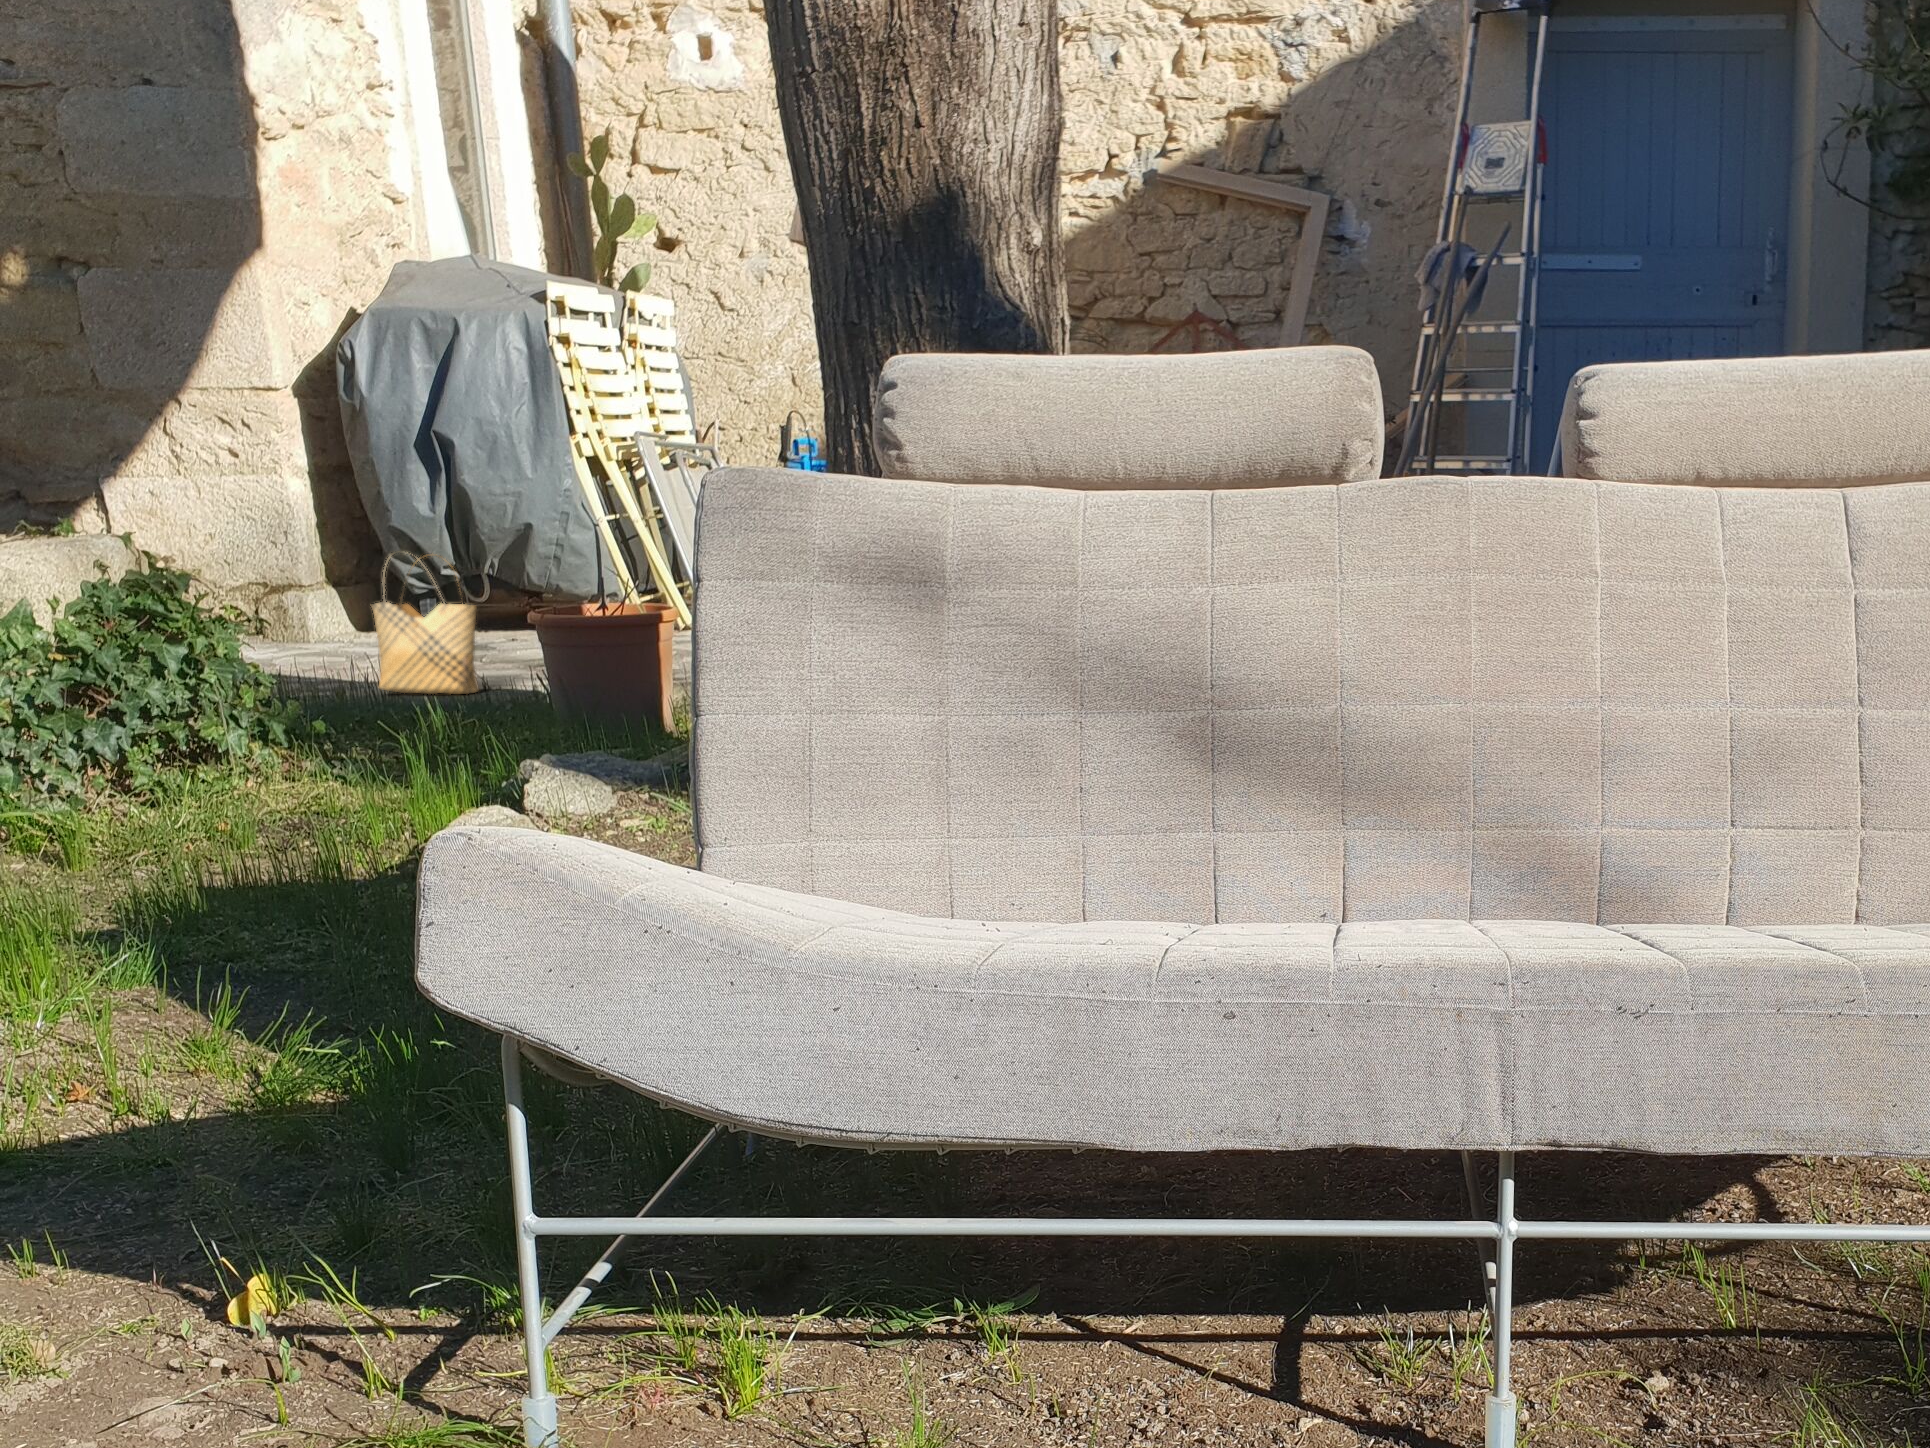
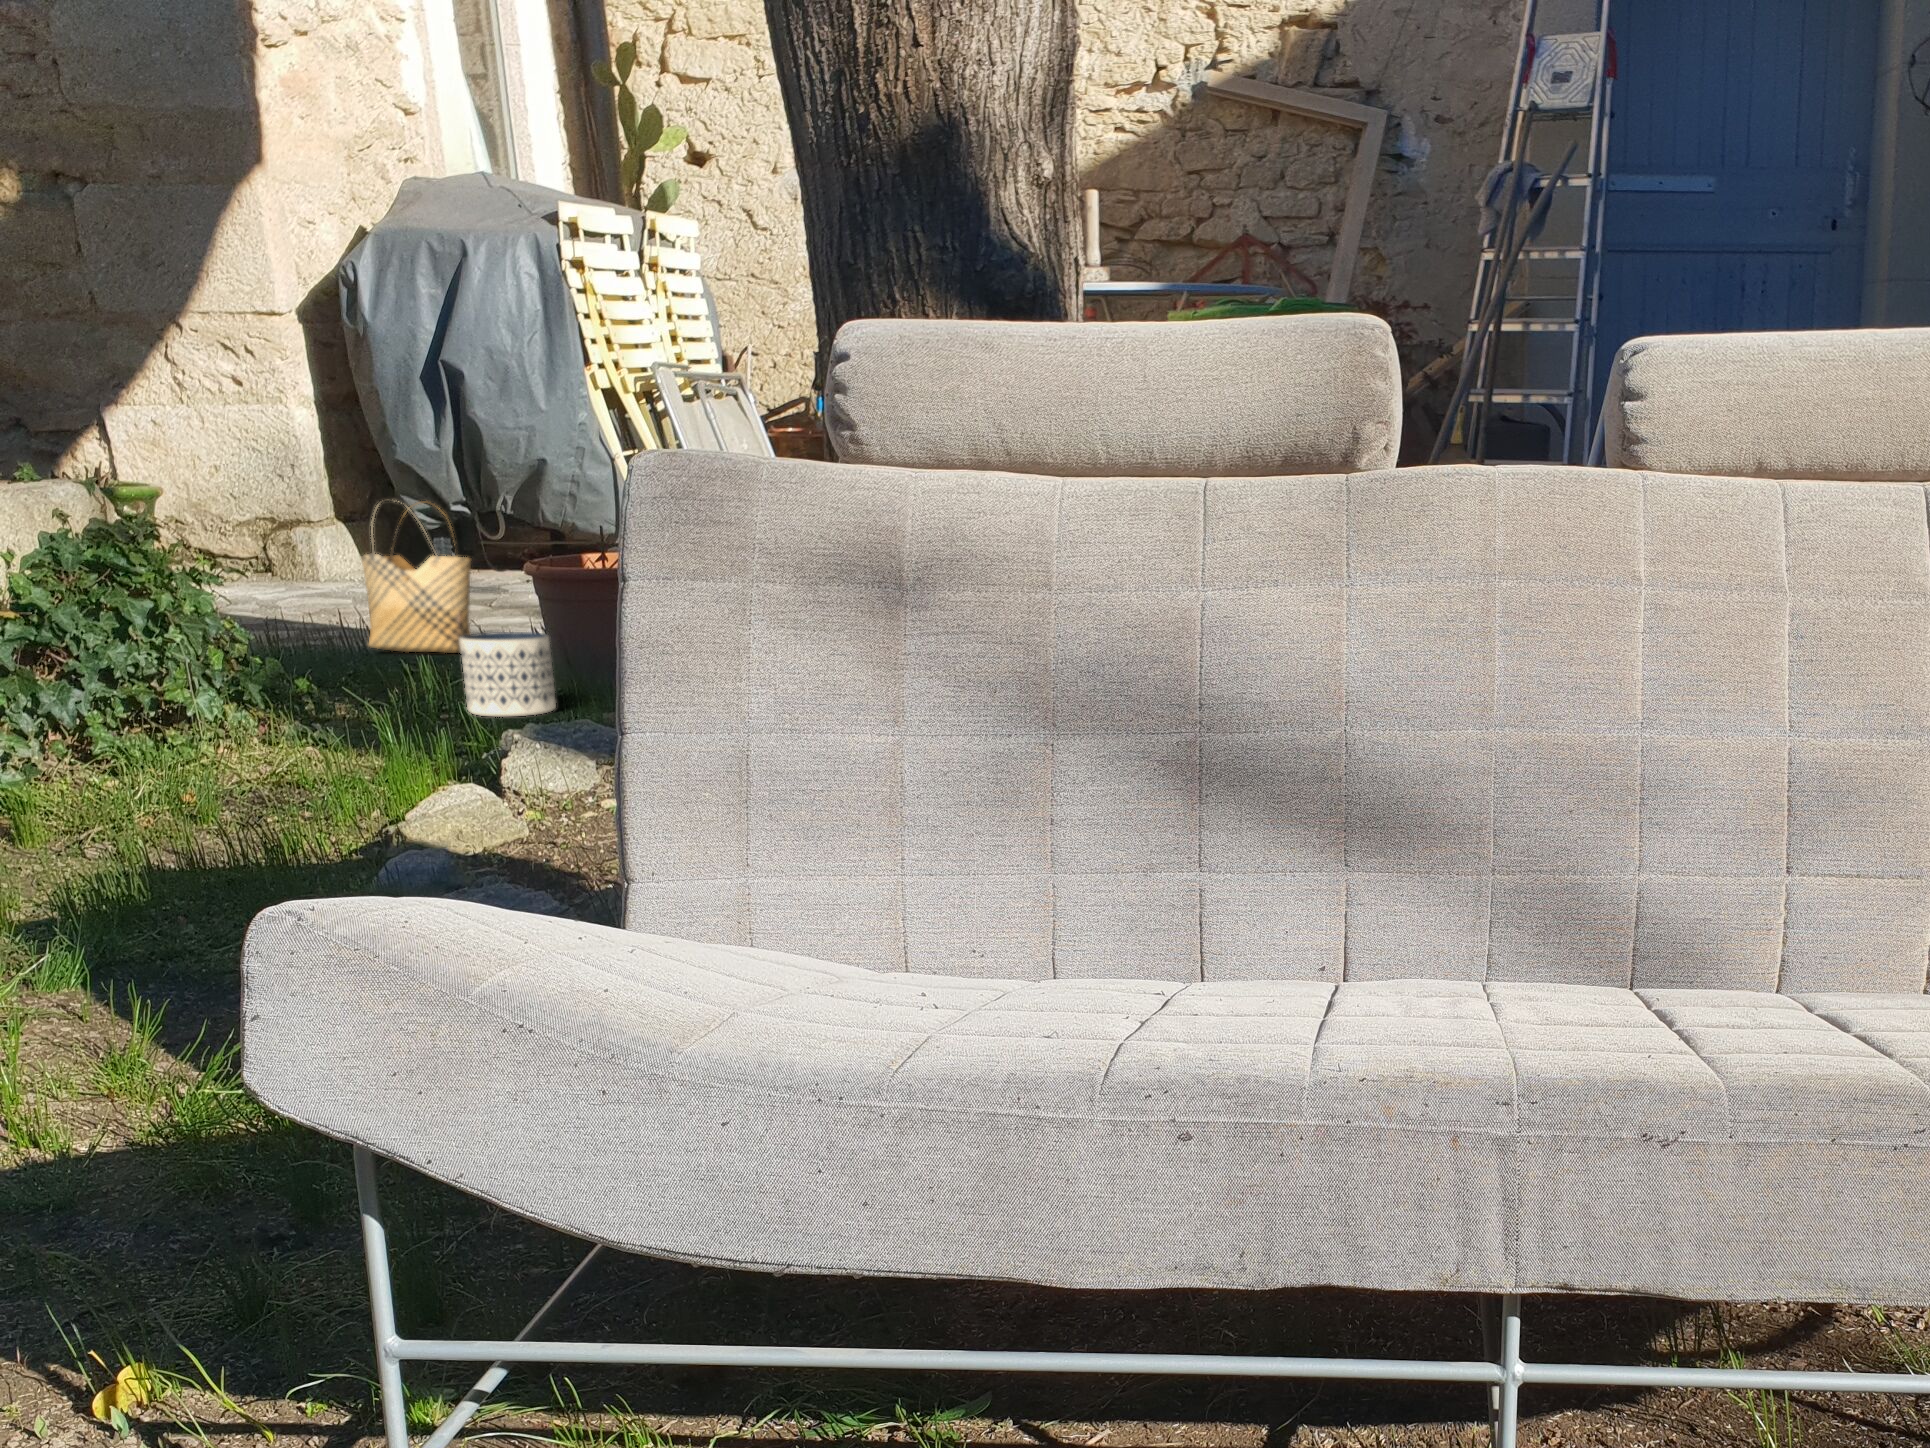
planter: none [481,666,569,743] -> present [460,632,556,717]

